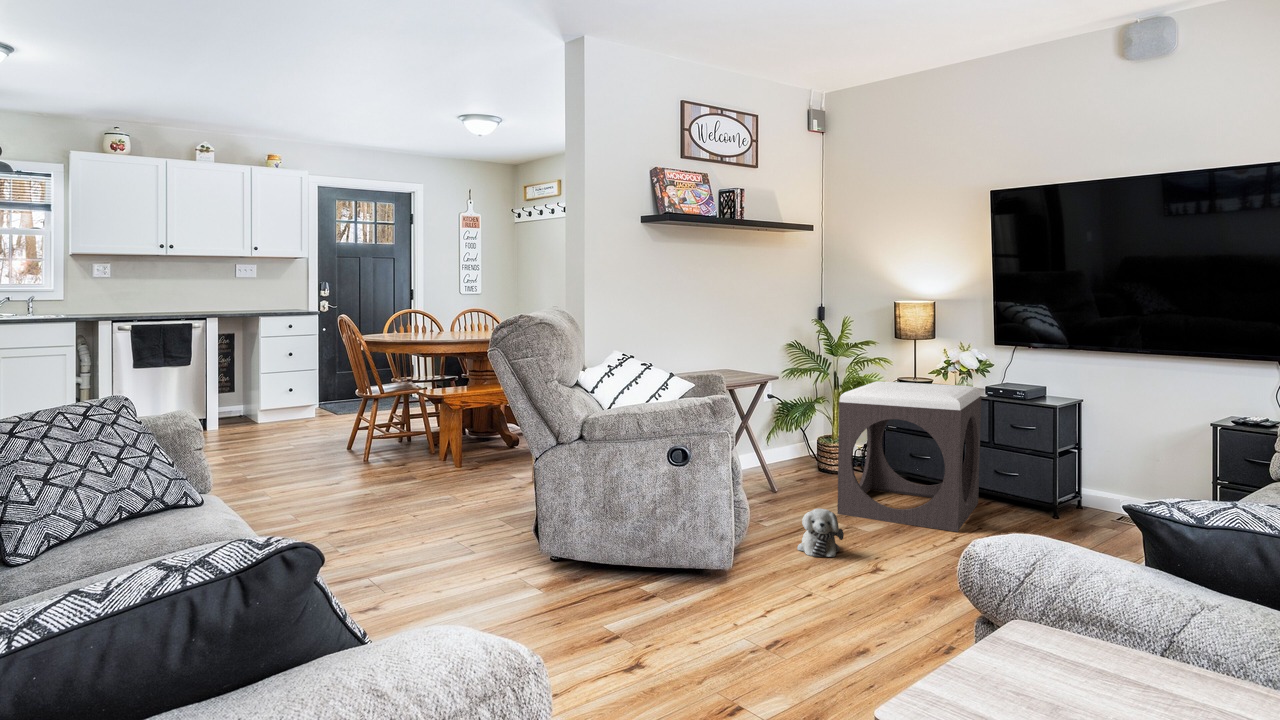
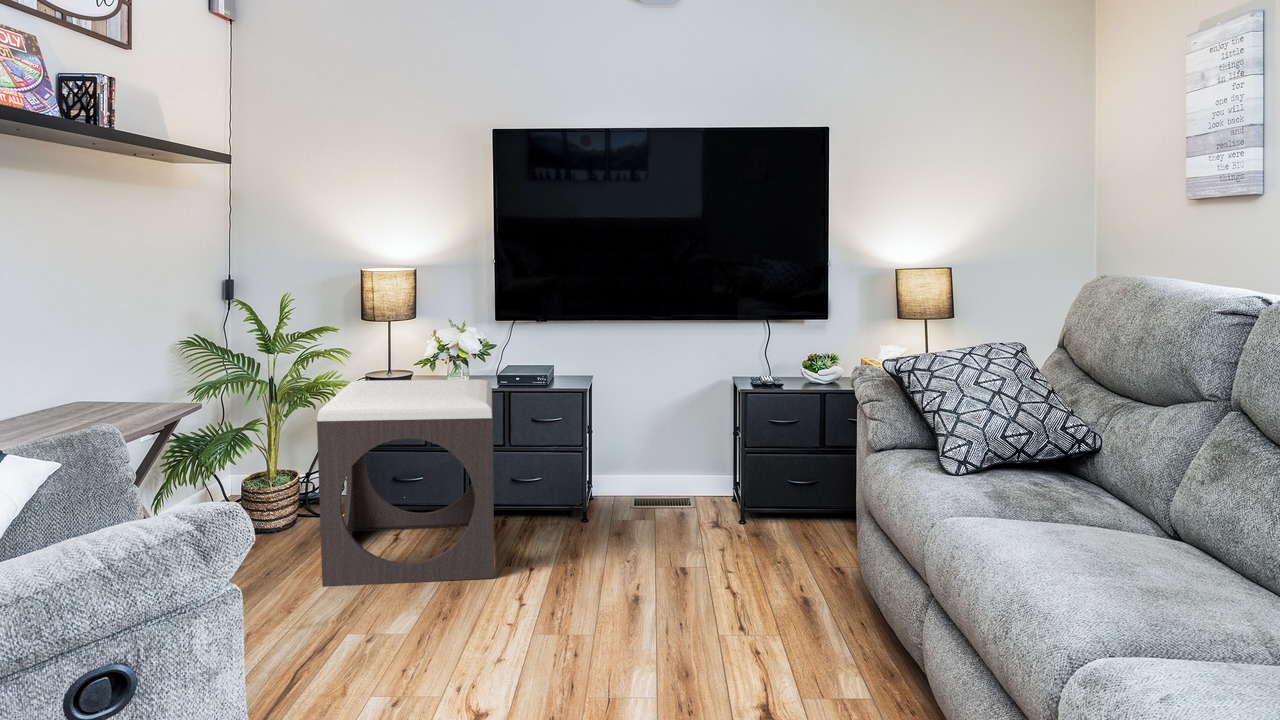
plush toy: present [797,508,844,557] -> none [284,607,361,691]

